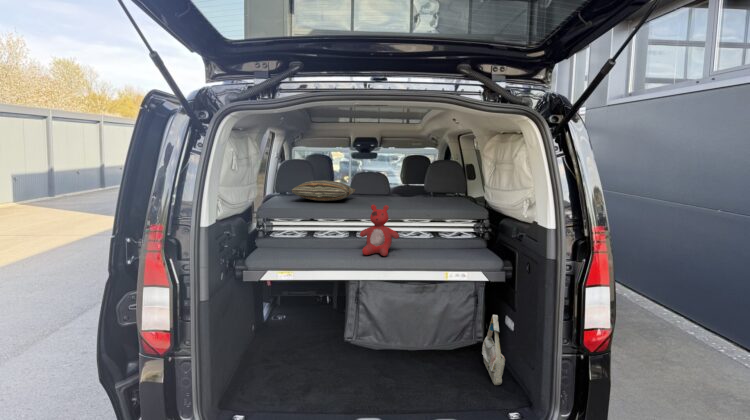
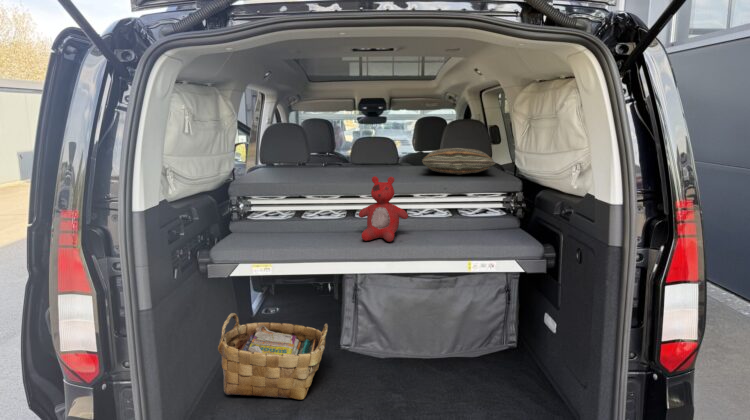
pillow: present [292,180,356,201] -> present [422,148,495,174]
woven basket: none [248,311,335,379] -> present [218,313,328,399]
bag: present [482,315,505,385] -> none [516,314,547,405]

